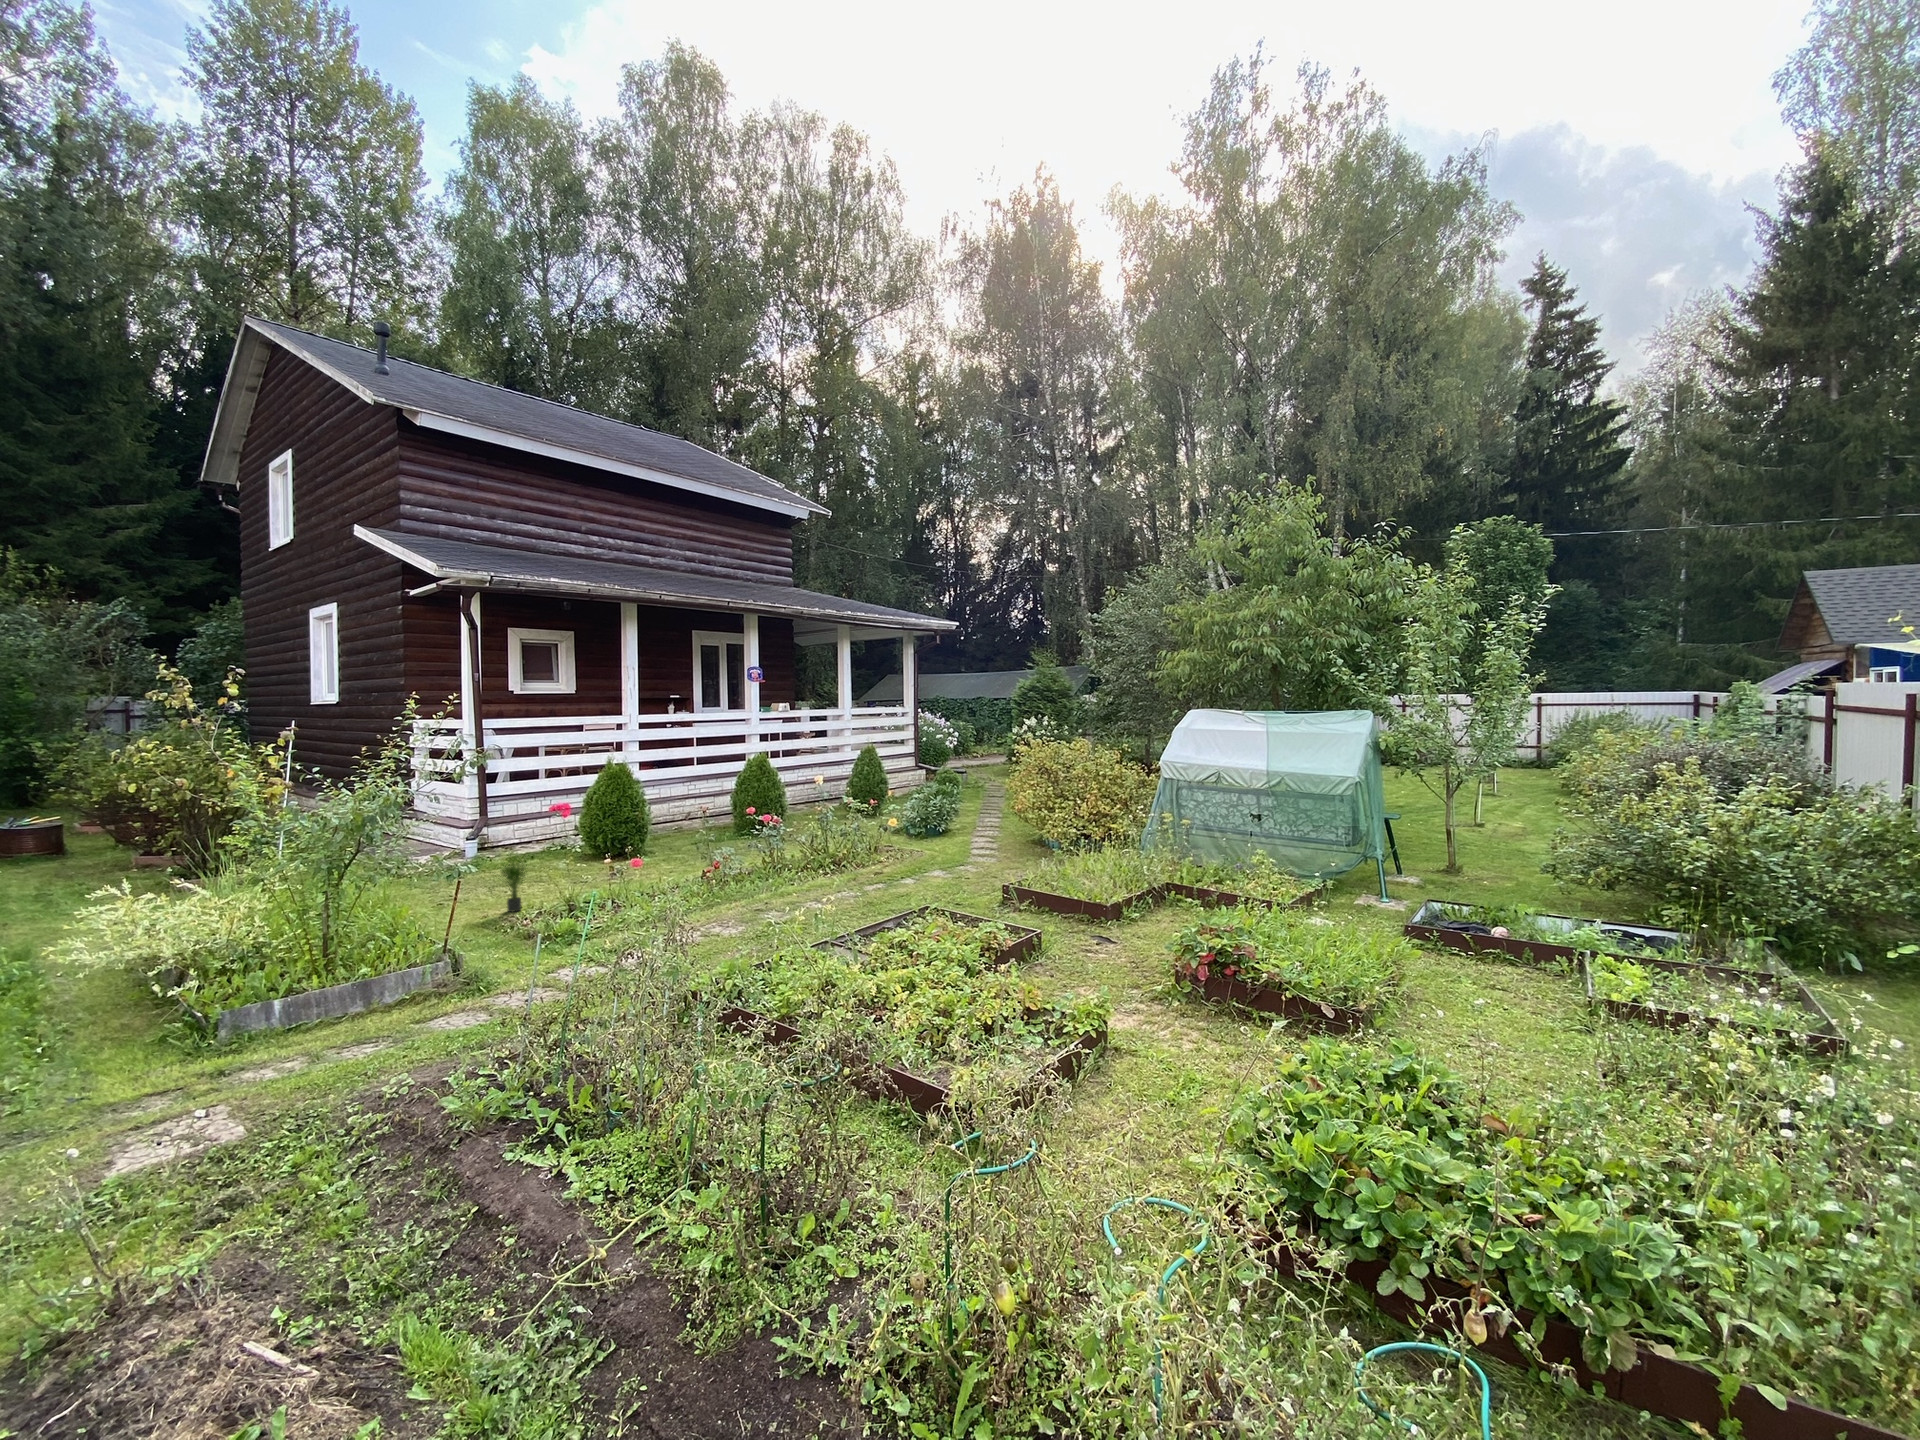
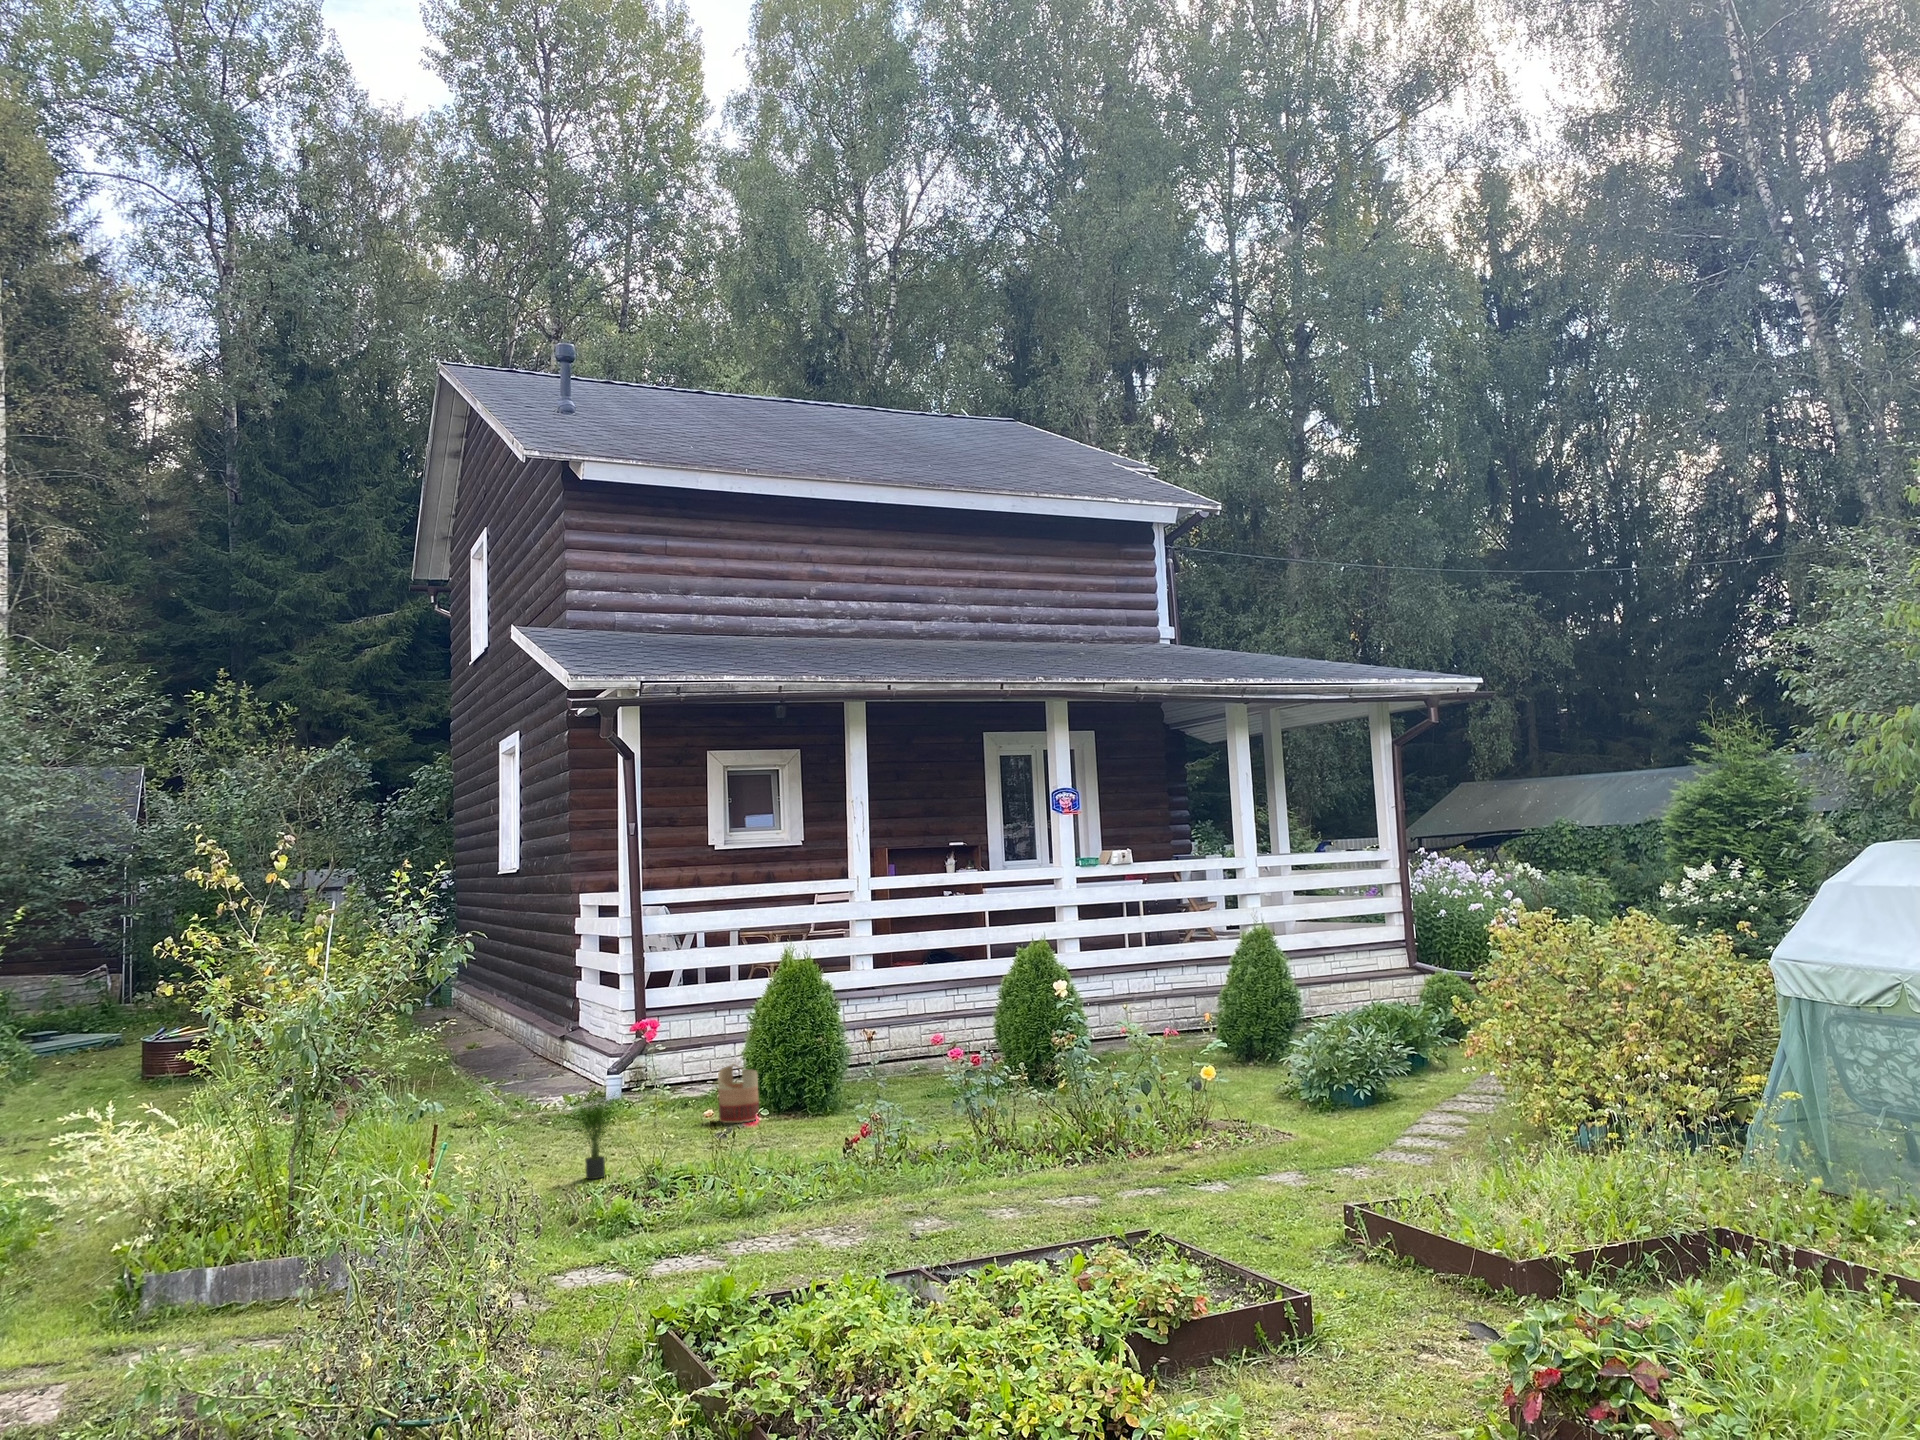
basket: none [562,831,590,868] -> present [718,1064,759,1123]

